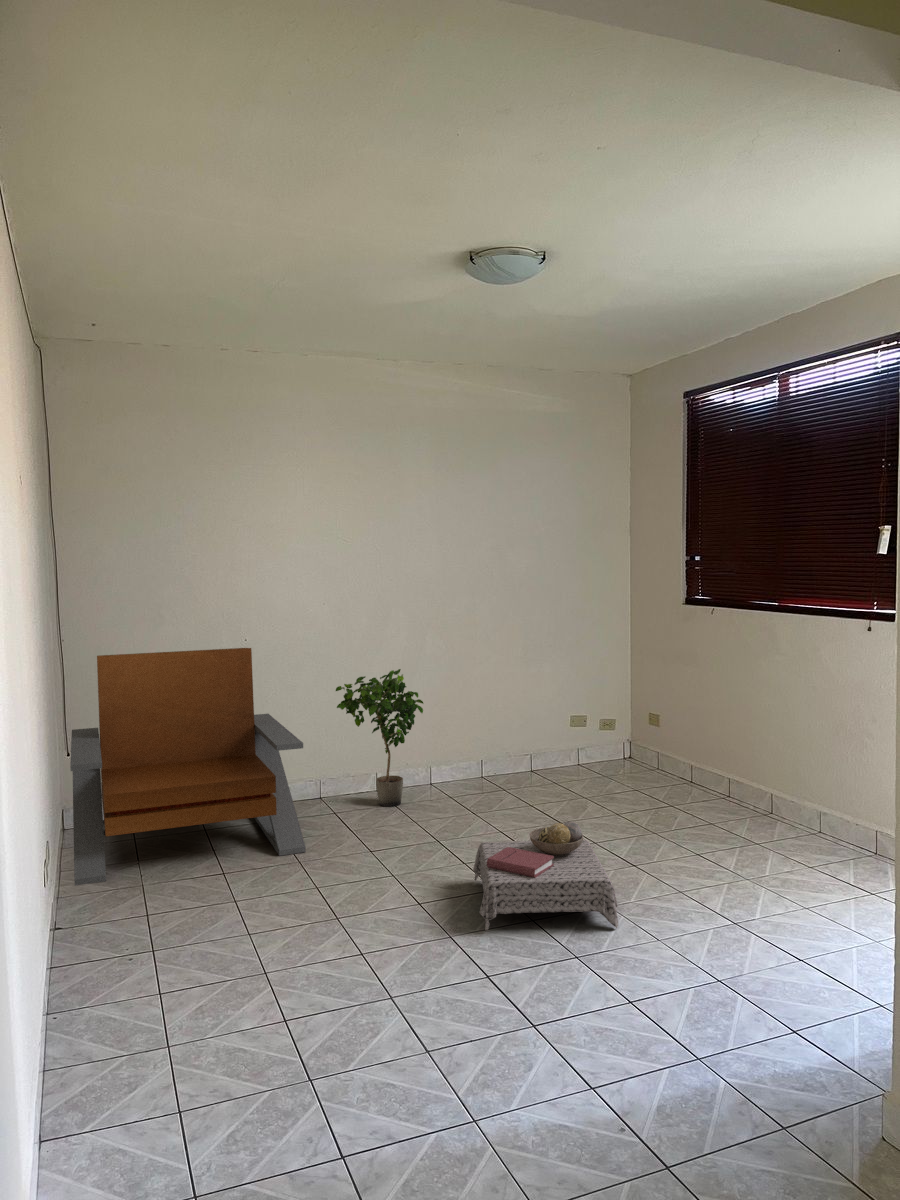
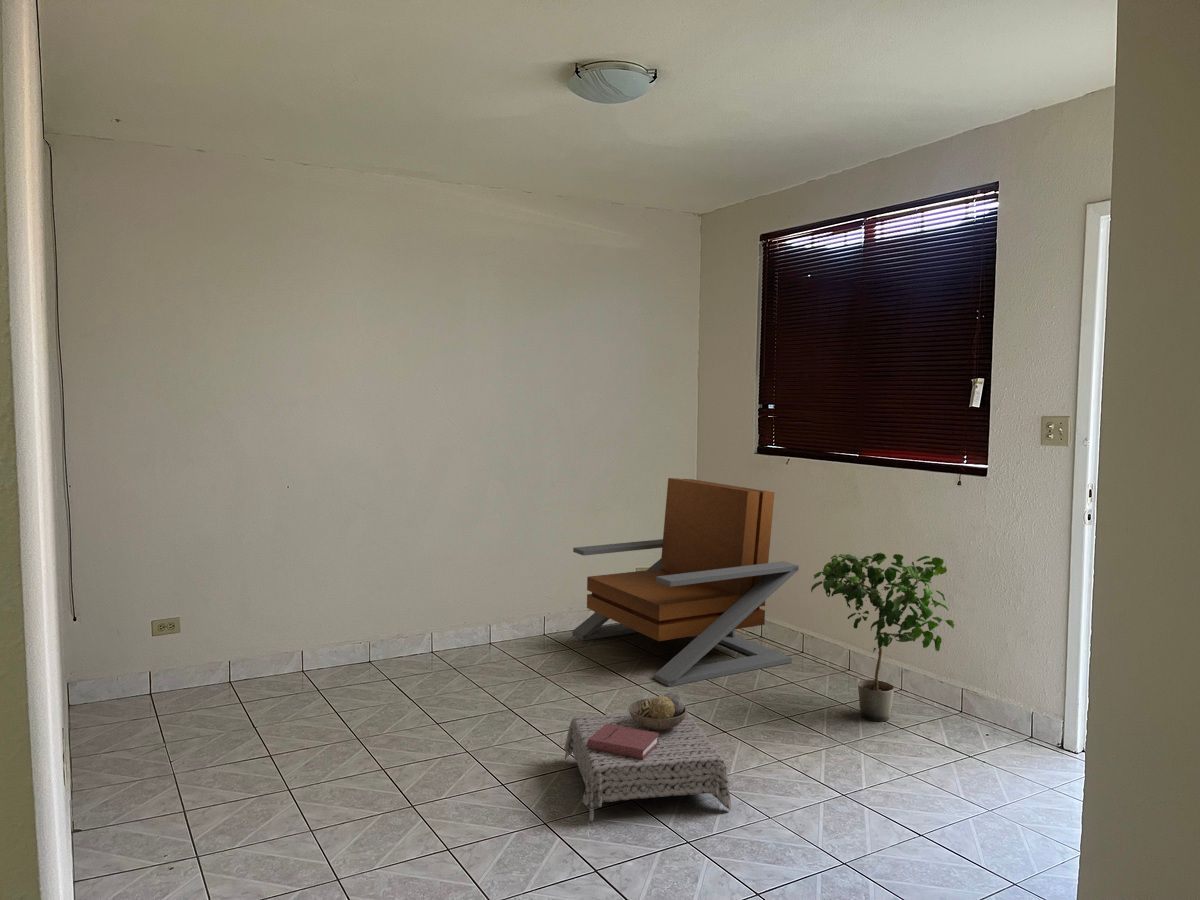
lounge chair: present [70,648,306,886] -> present [572,478,799,686]
potted plant: present [336,669,423,806] -> present [811,552,954,721]

